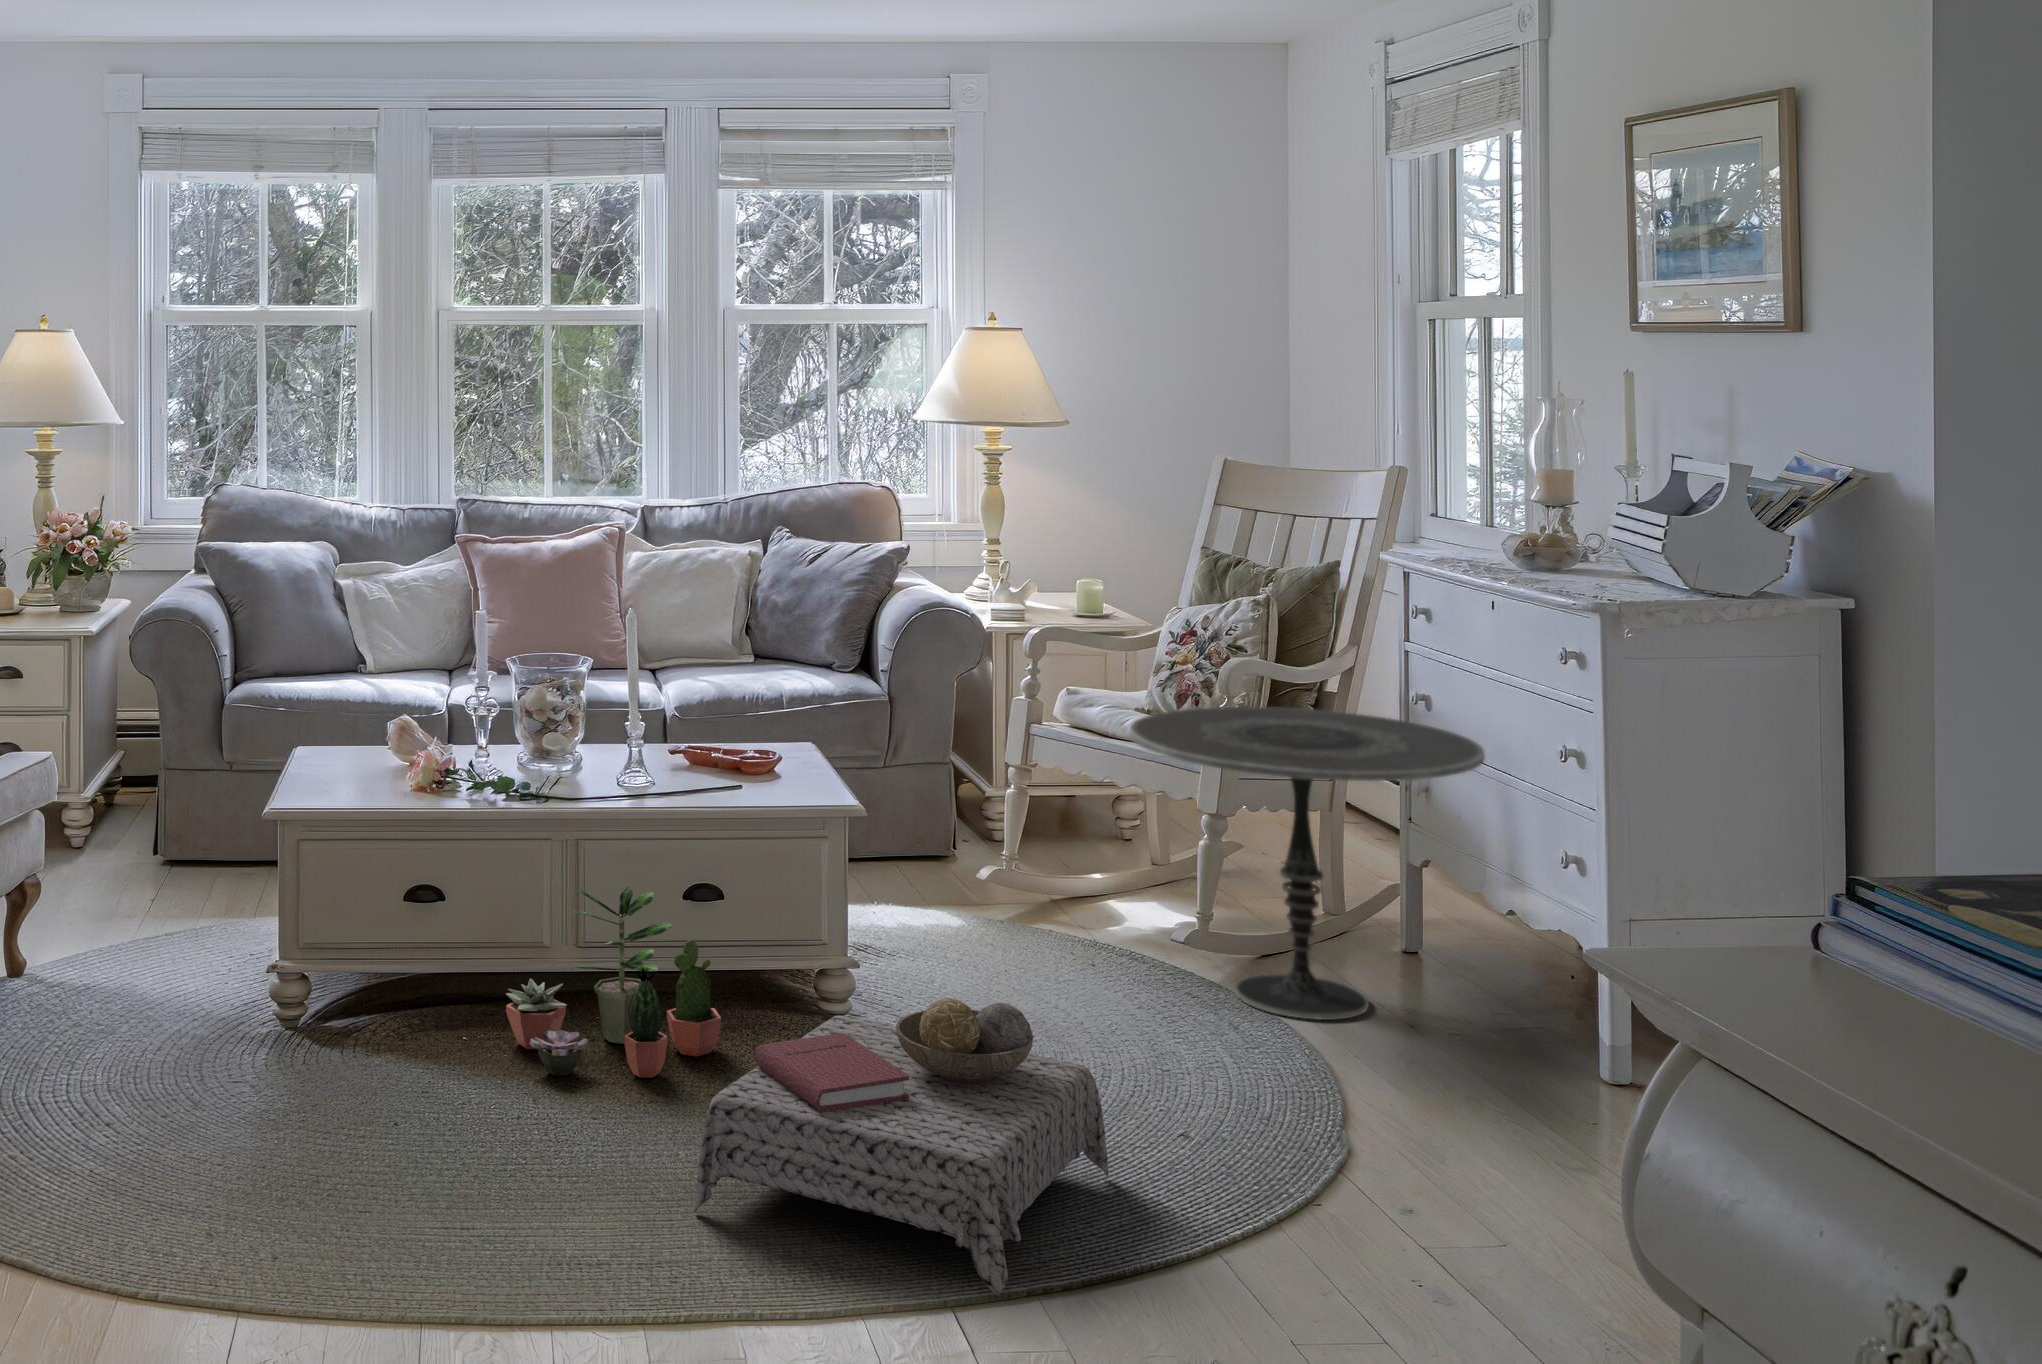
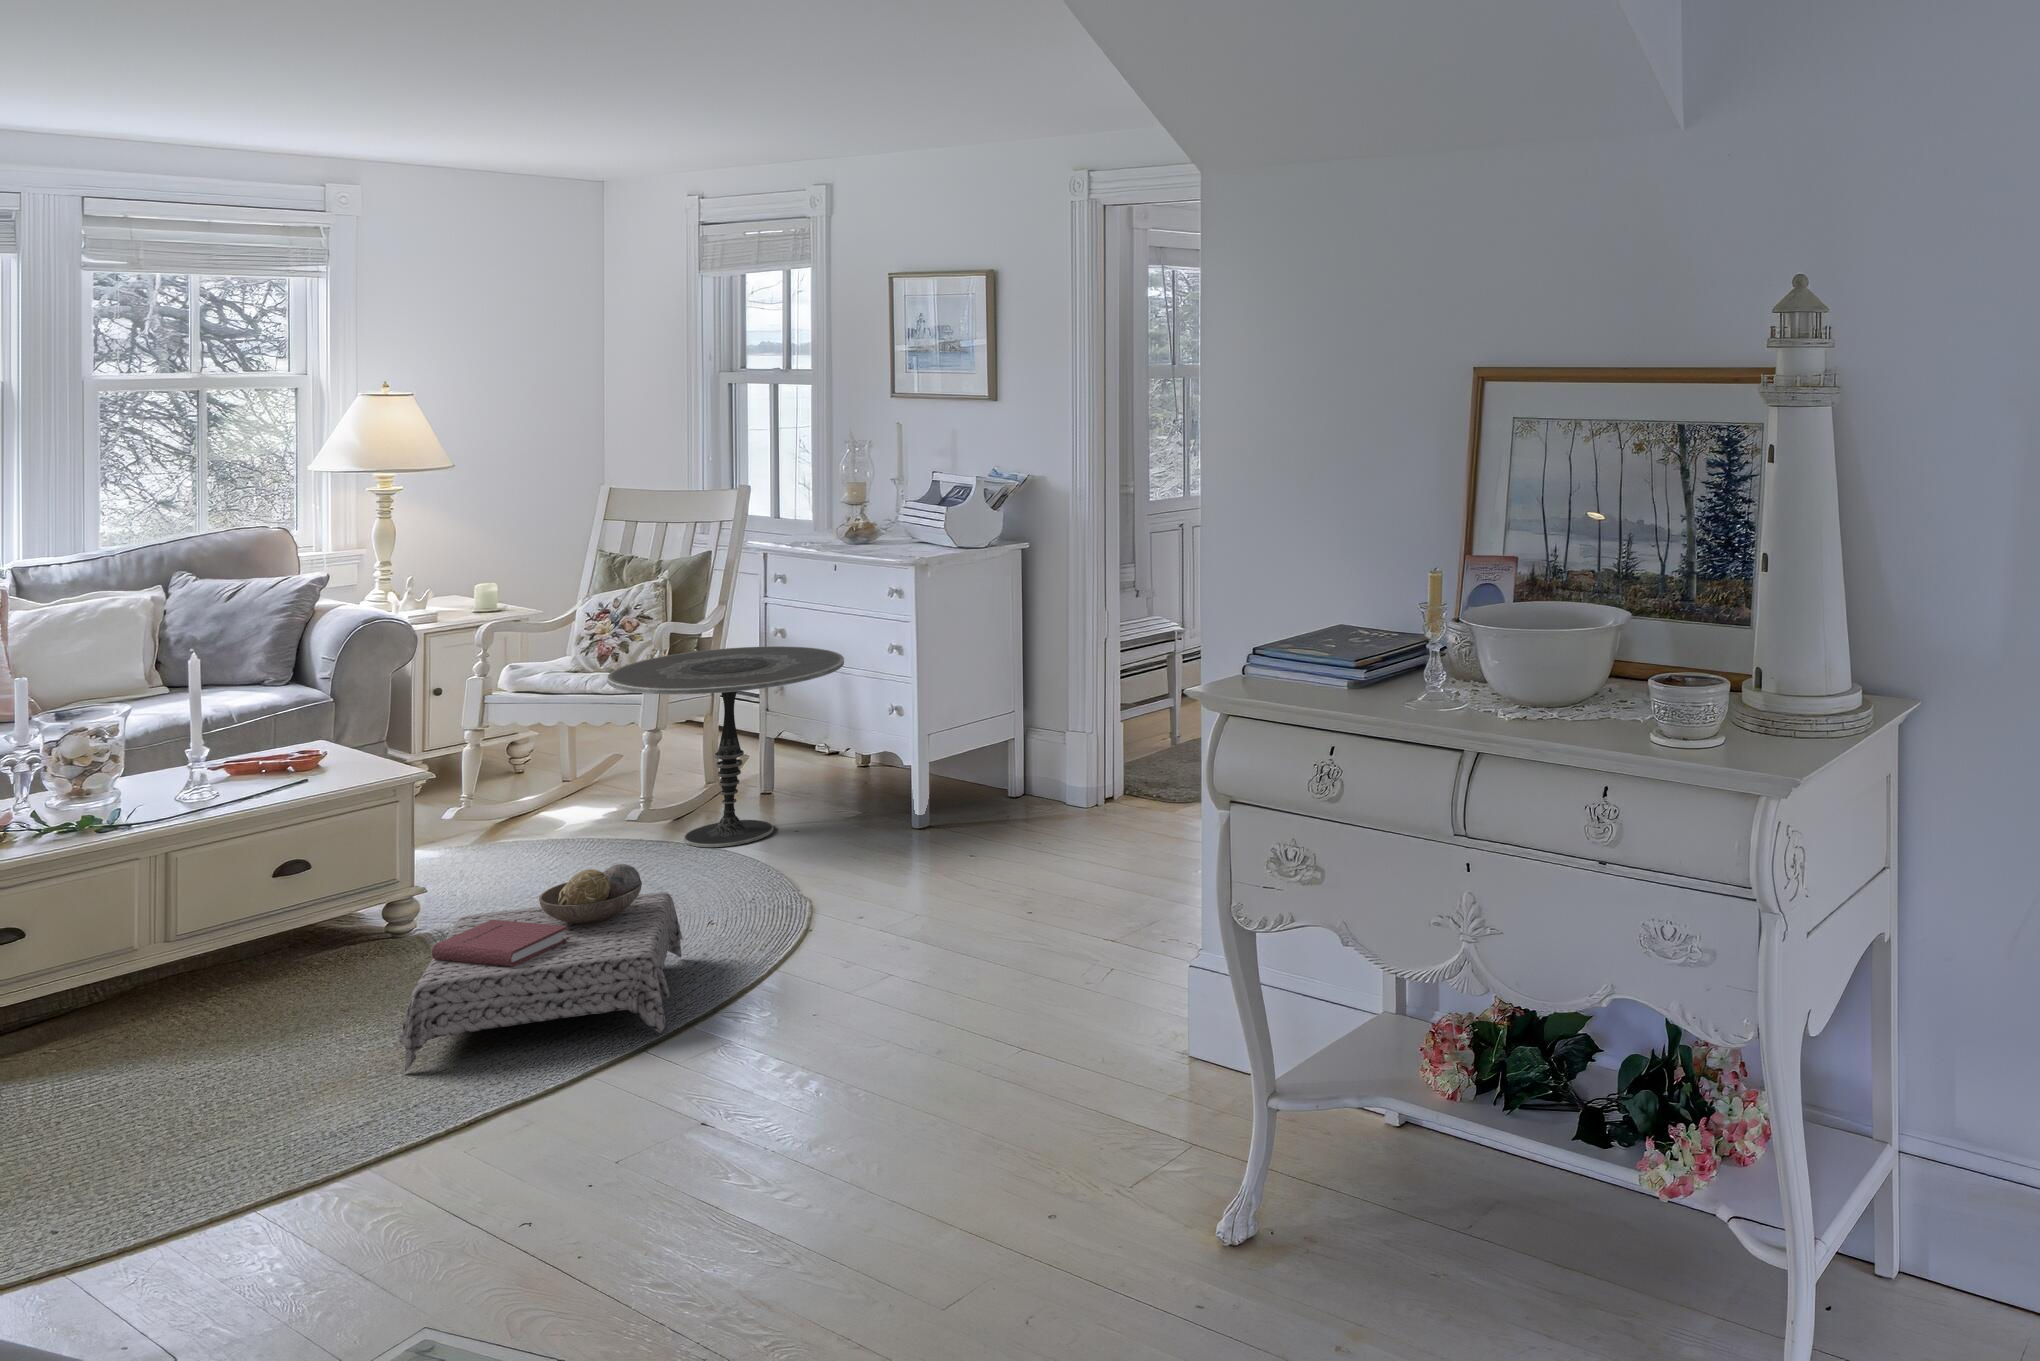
potted plant: present [506,887,721,1078] -> none [93,876,325,1045]

